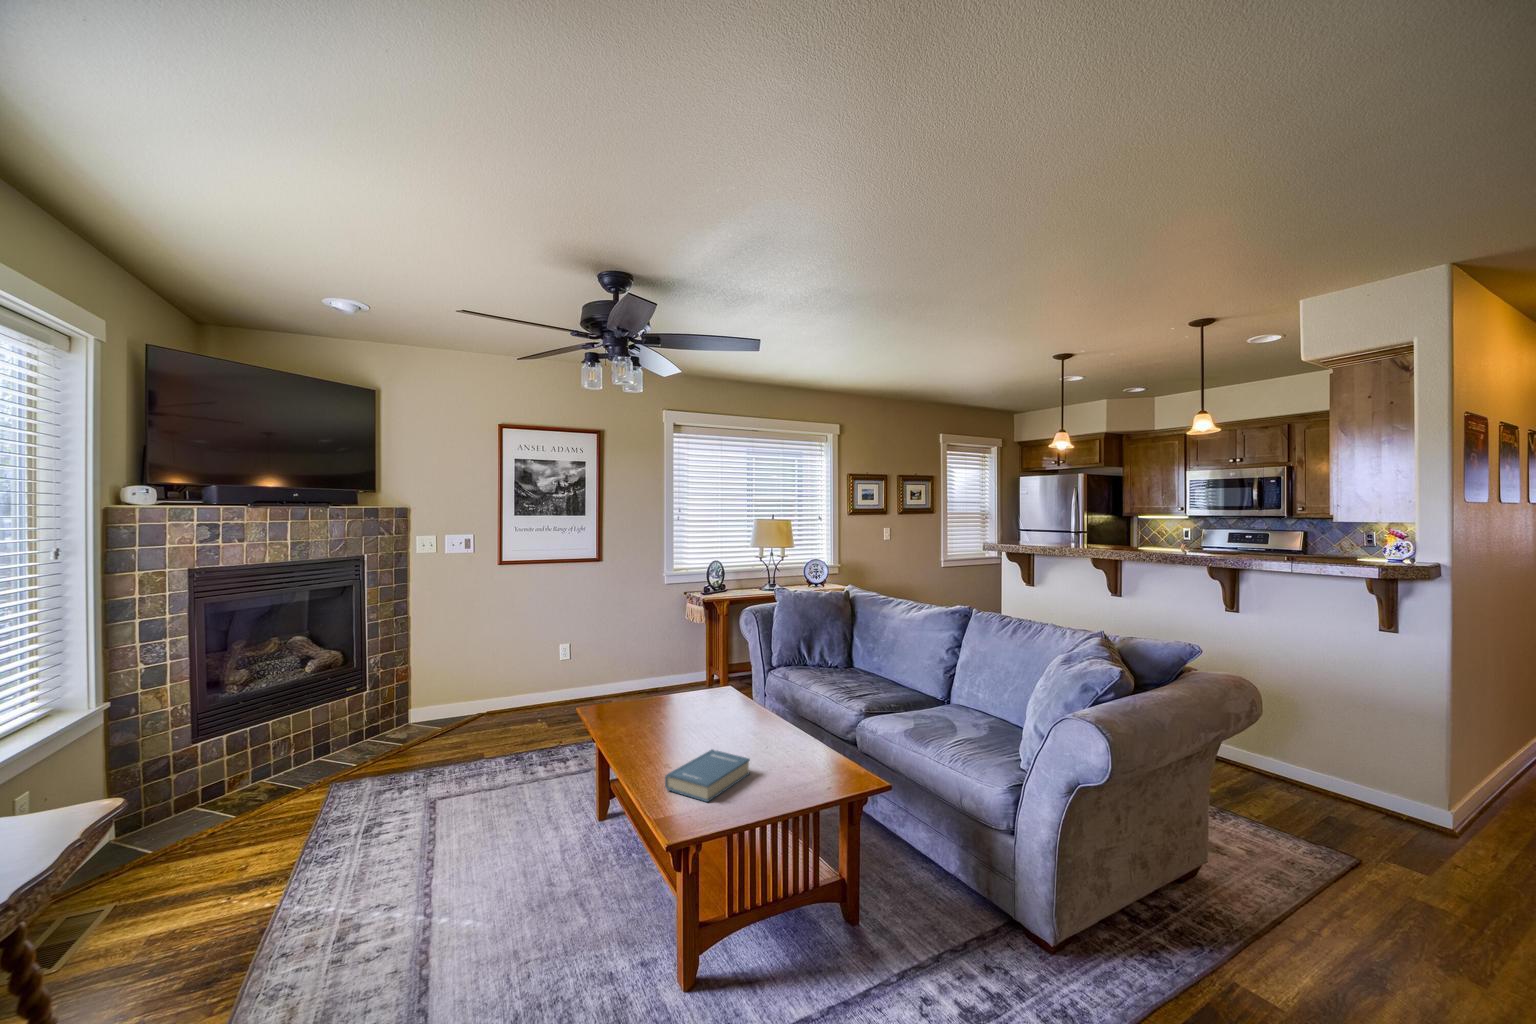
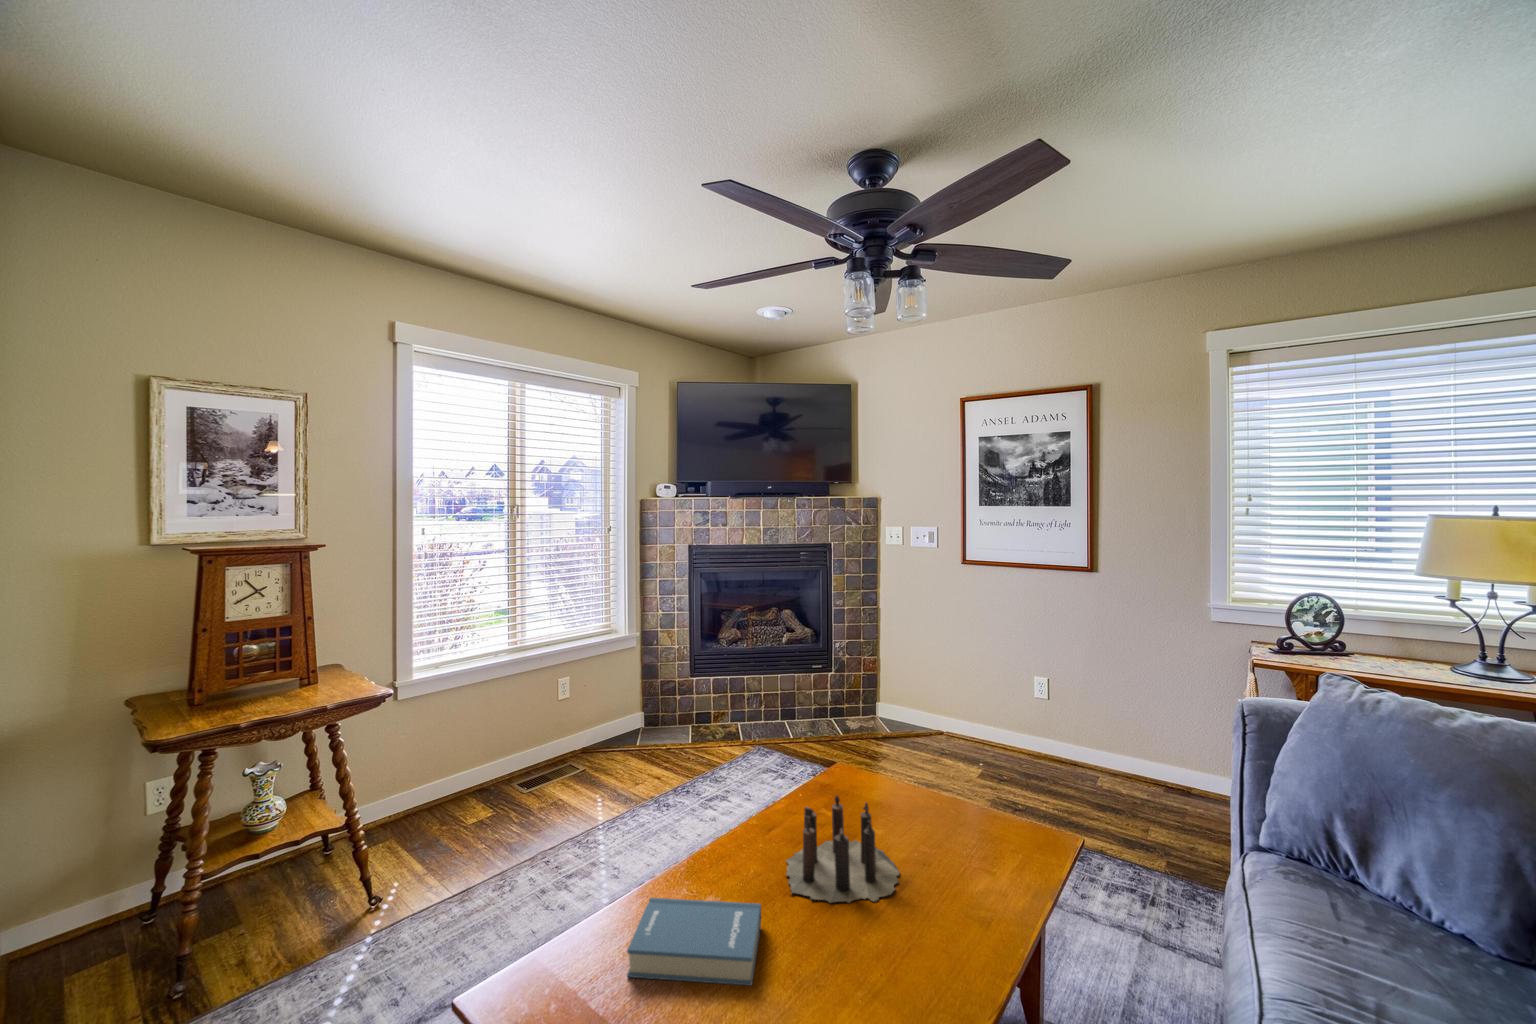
candle: none [649,693,730,752] -> present [786,796,899,903]

